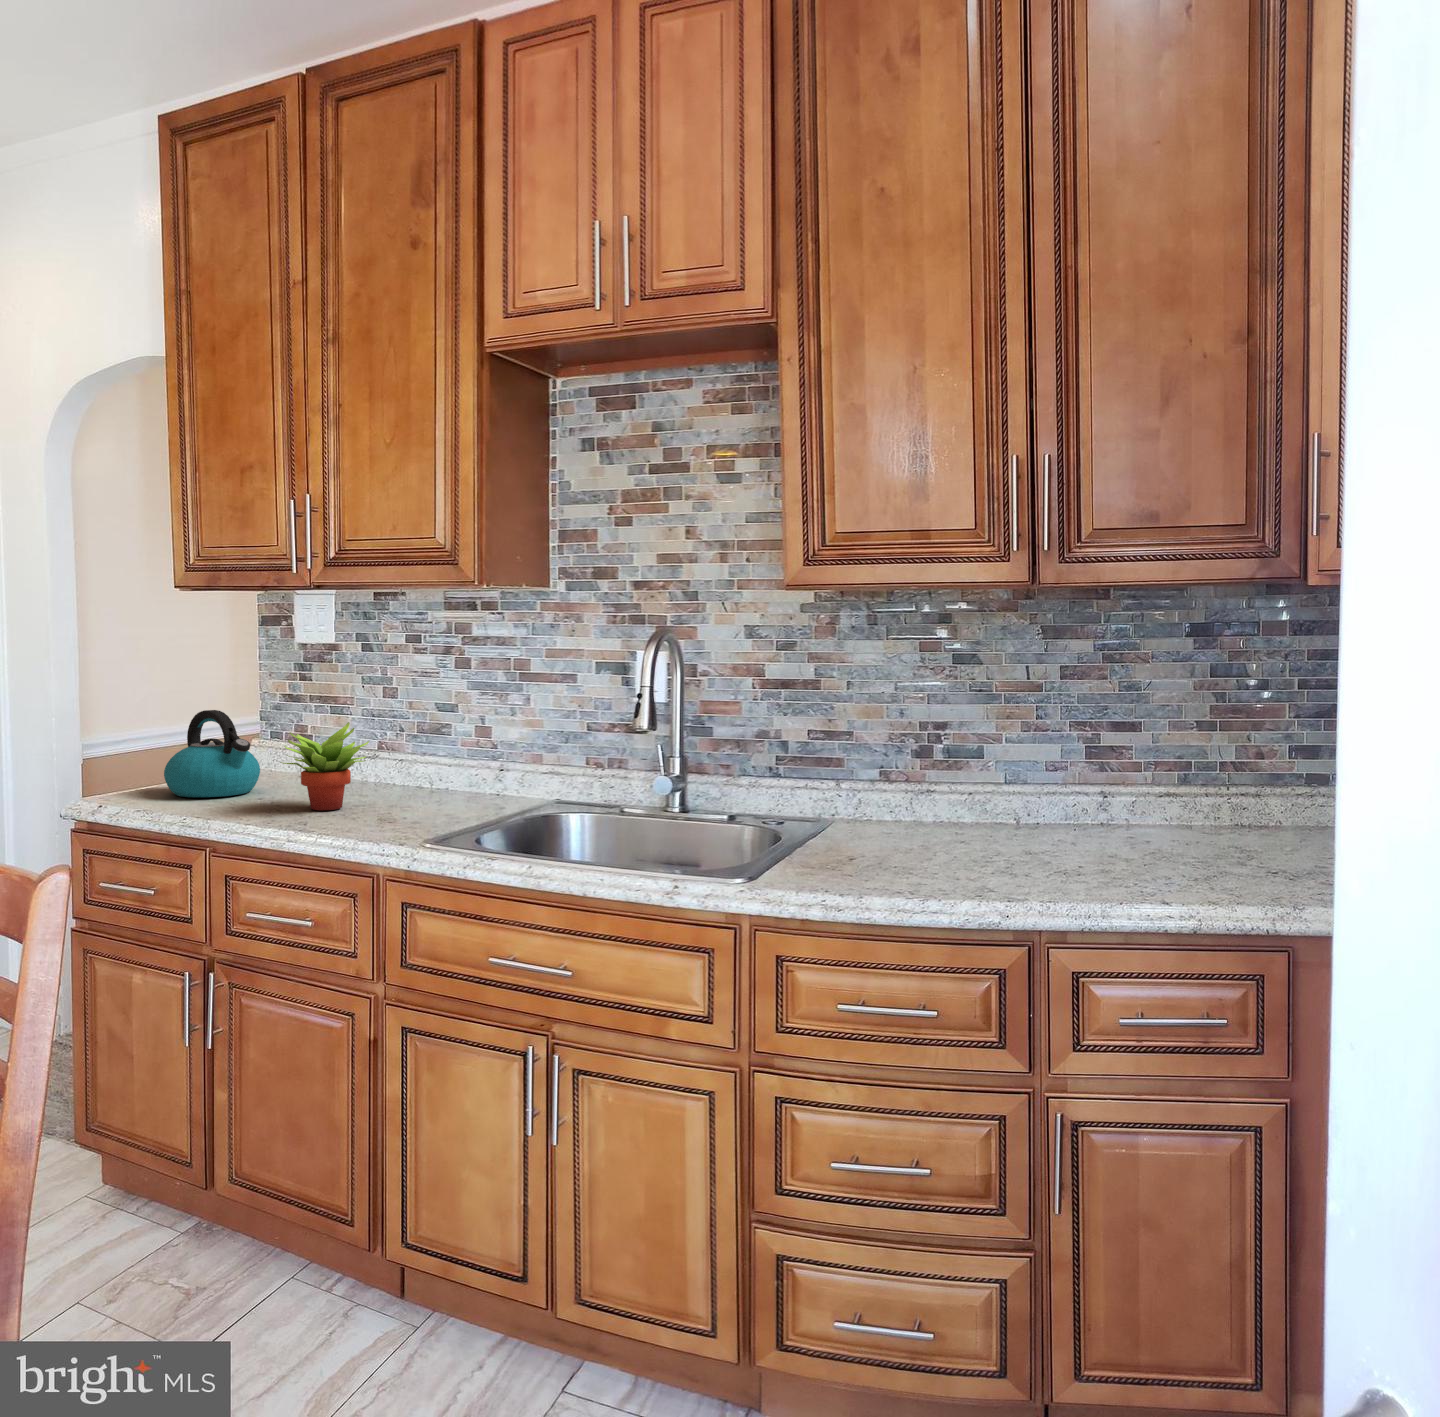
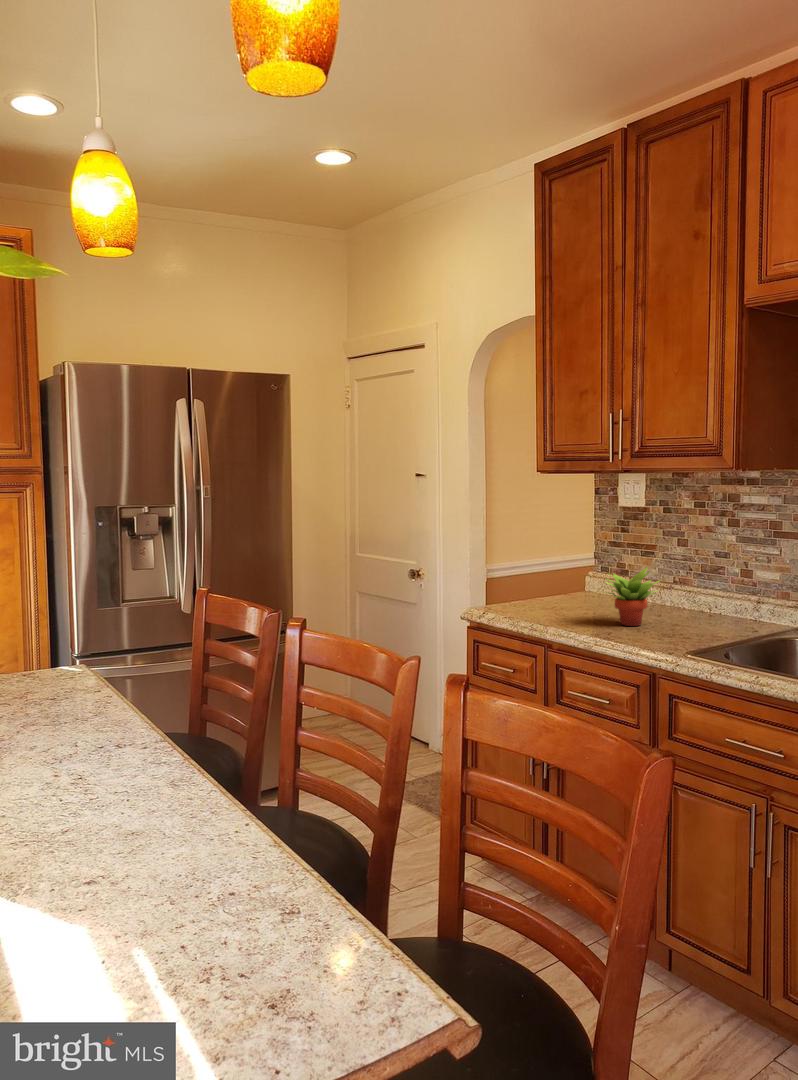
kettle: present [164,710,260,797] -> none [534,554,592,611]

